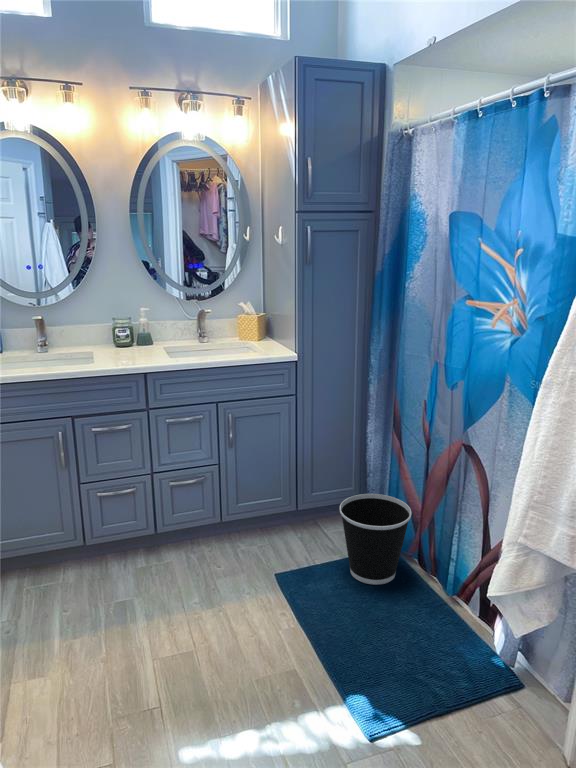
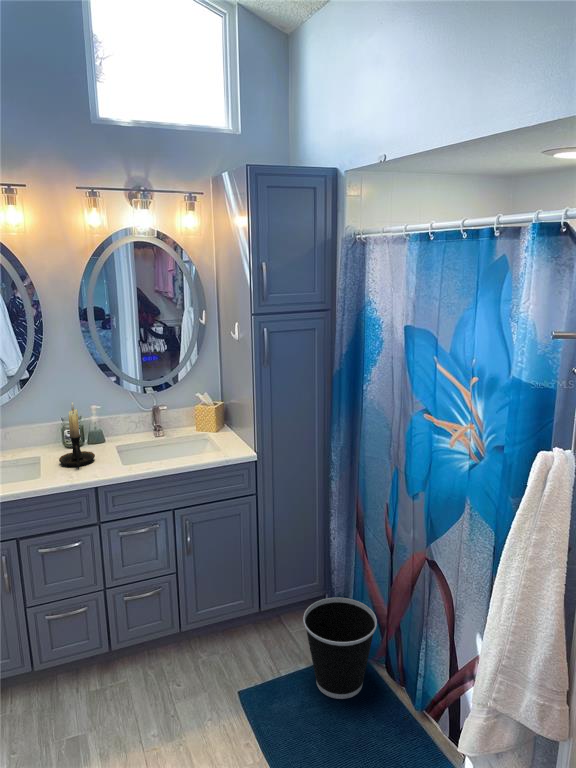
candle holder: none [110,296,143,359] -> present [59,402,95,467]

